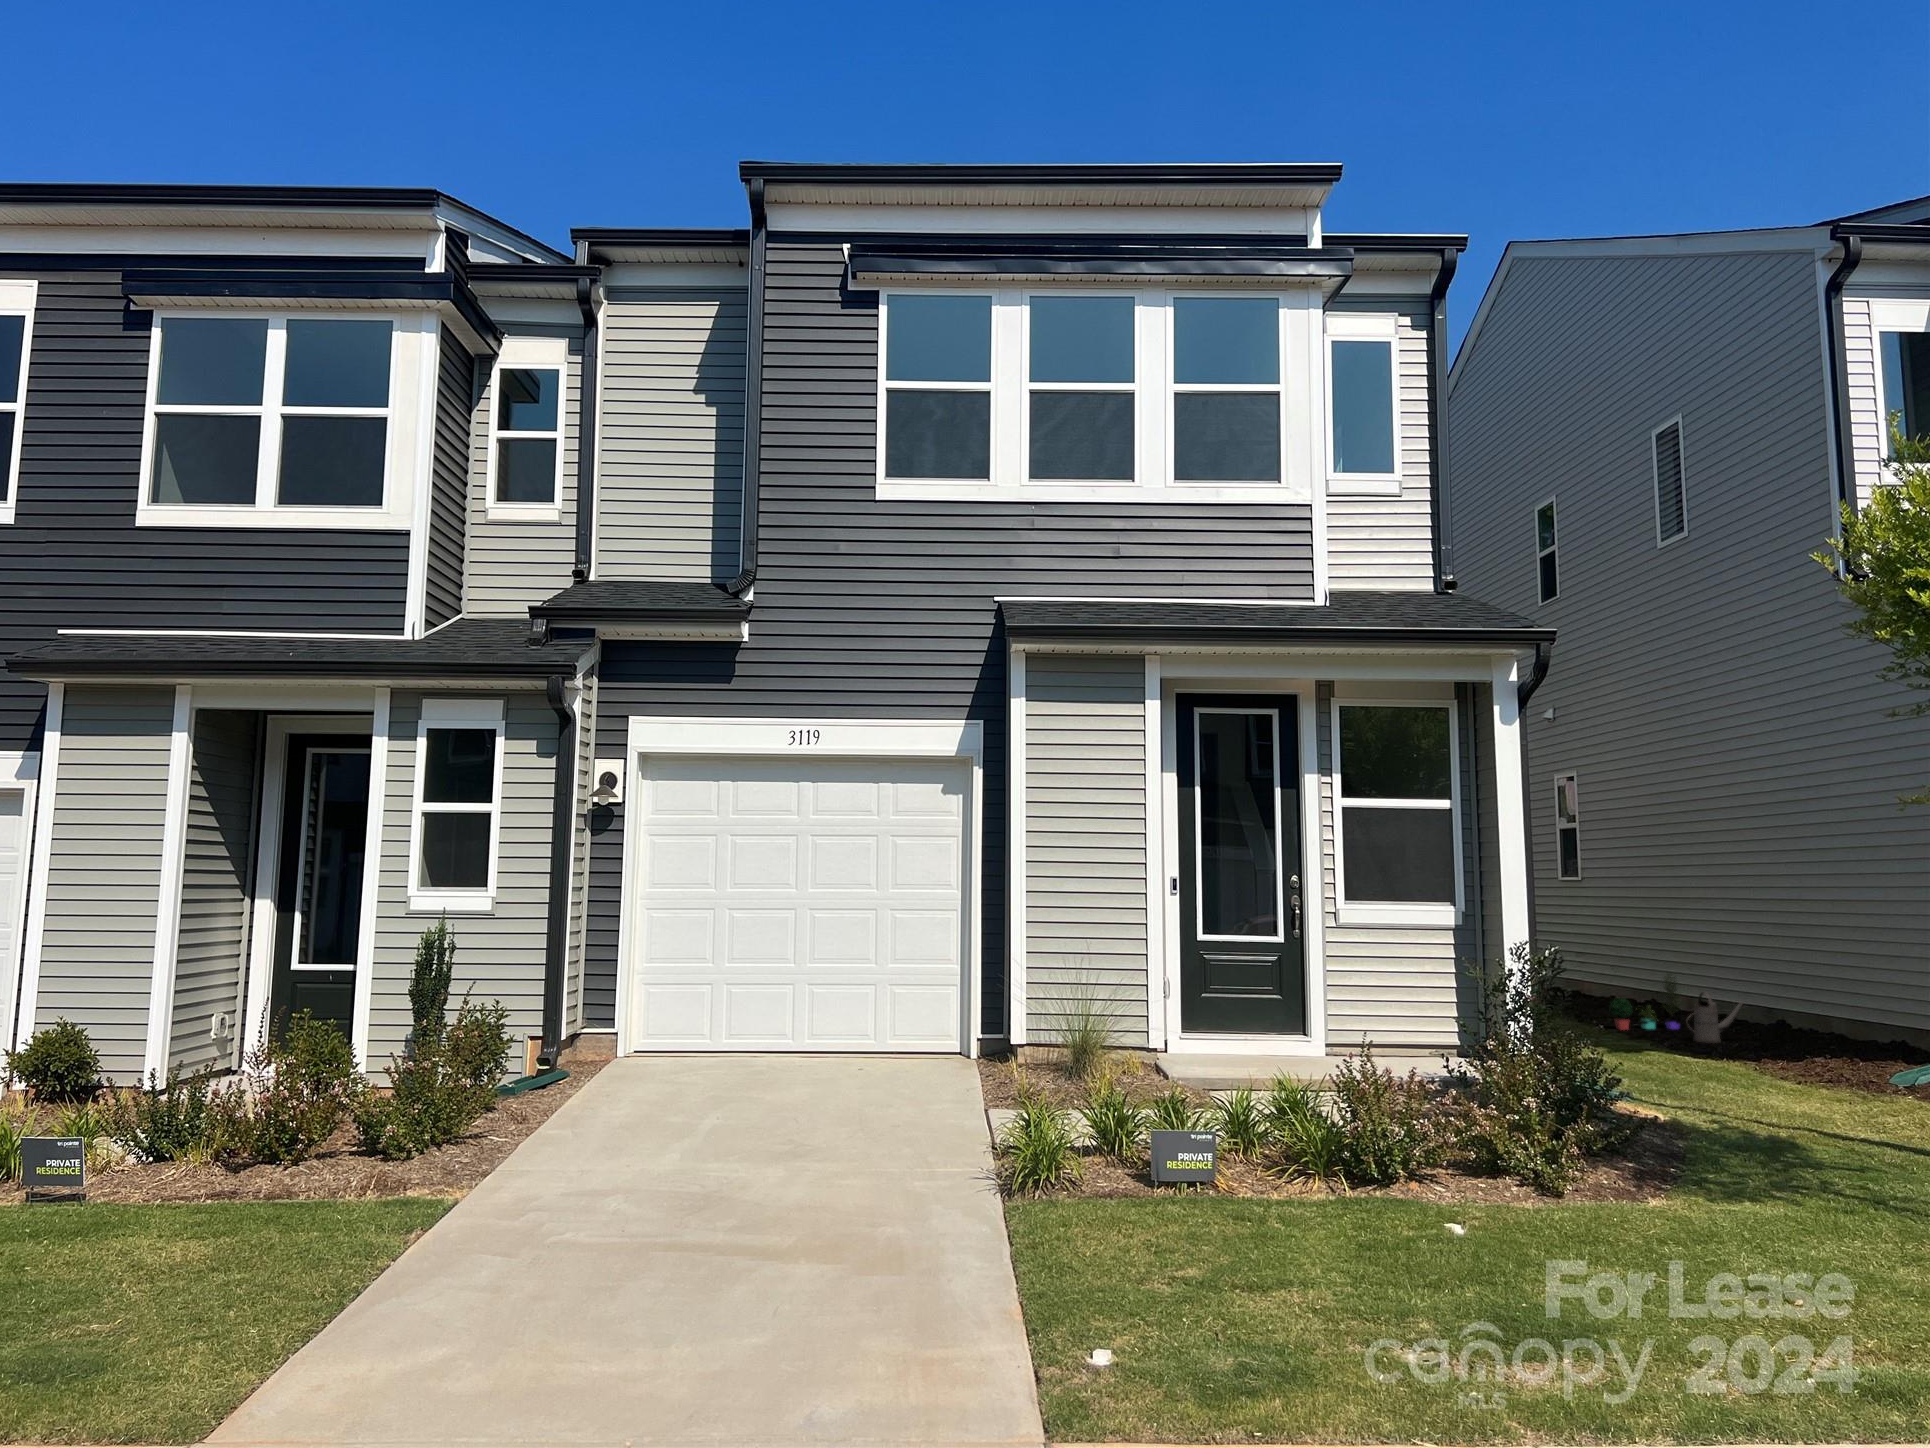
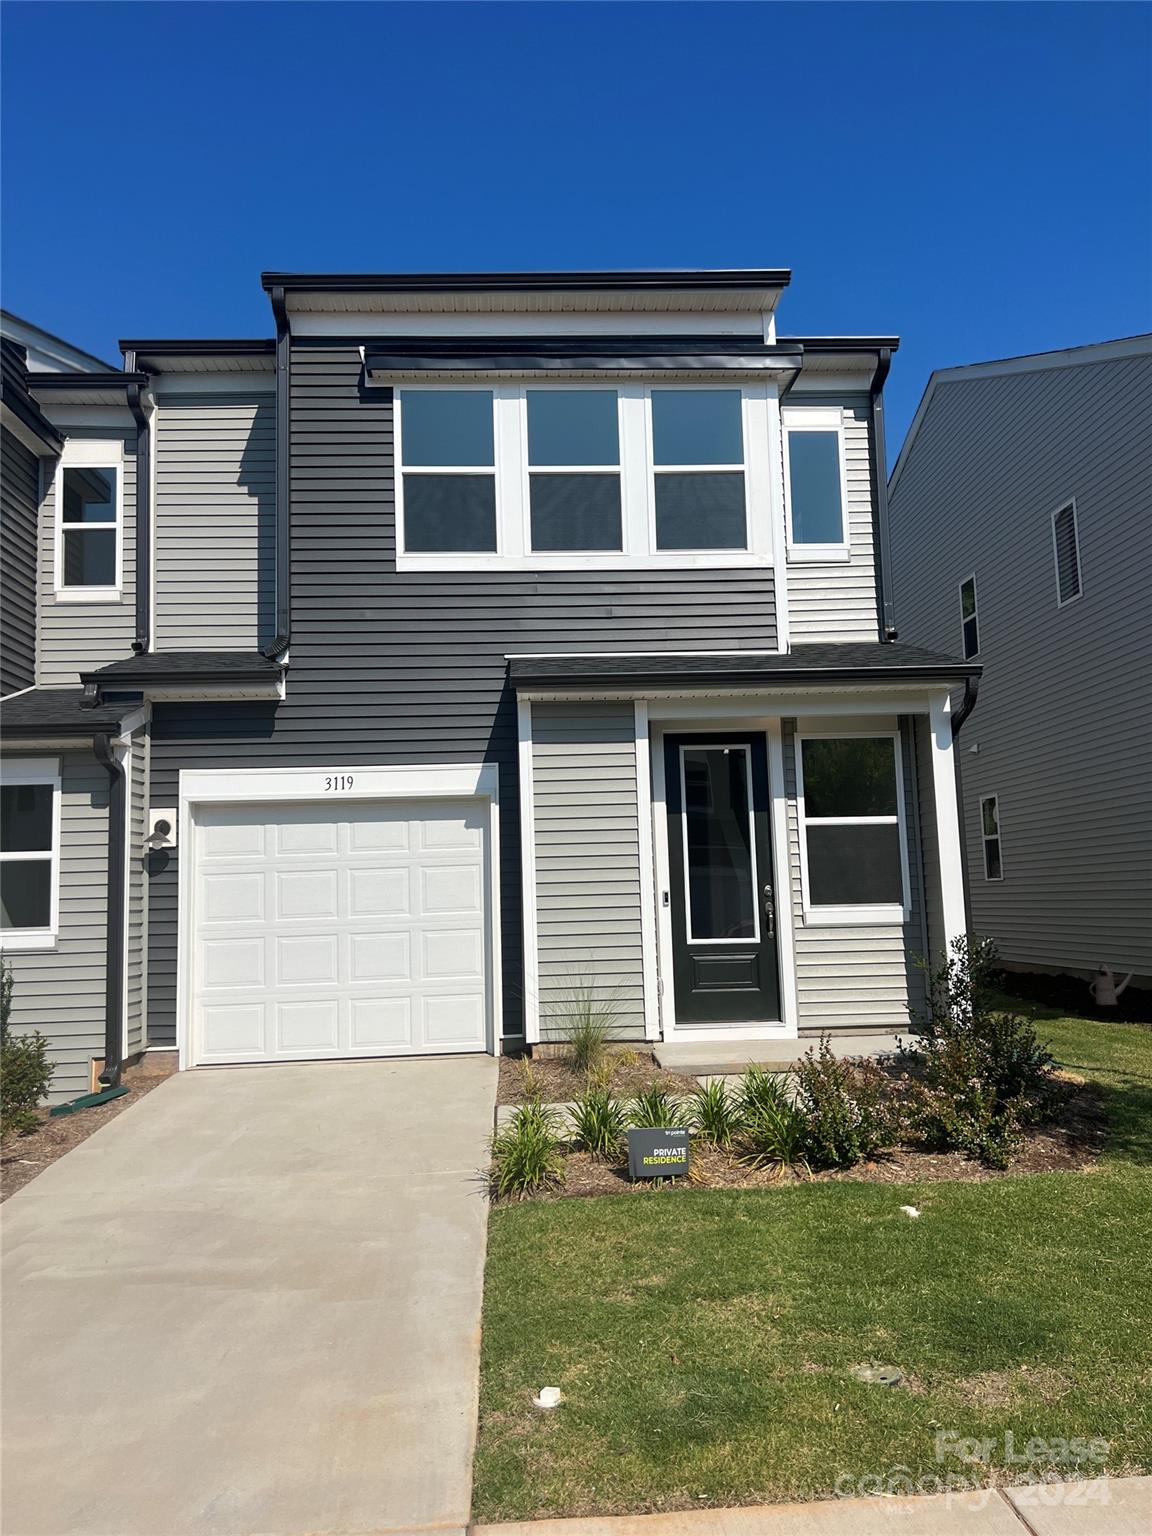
potted plant: present [1610,973,1681,1030] -> none [1028,949,1086,997]

